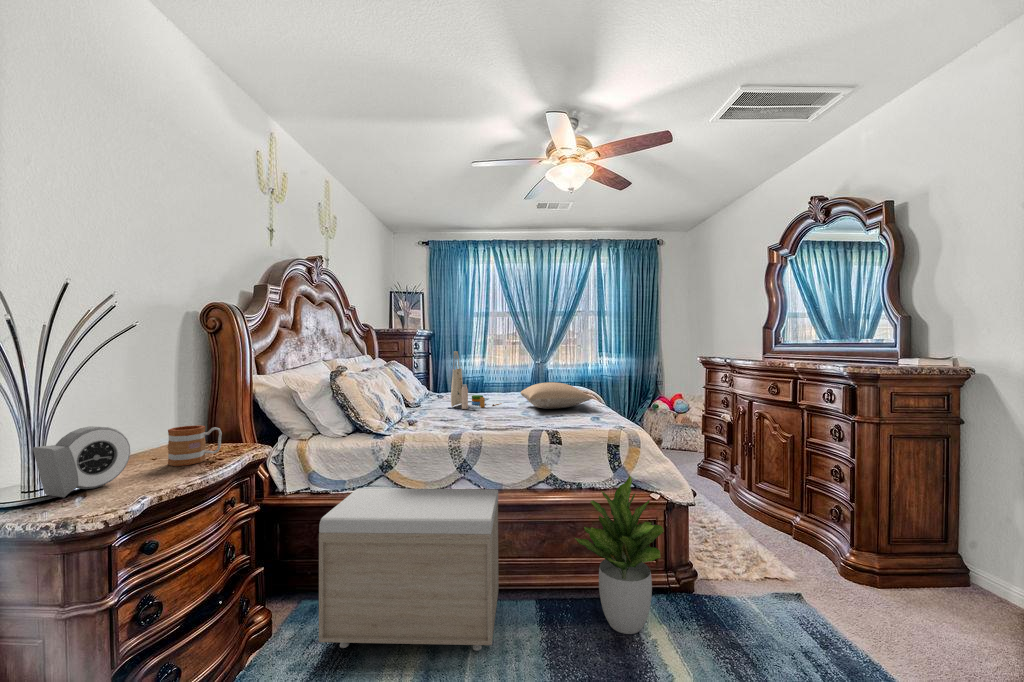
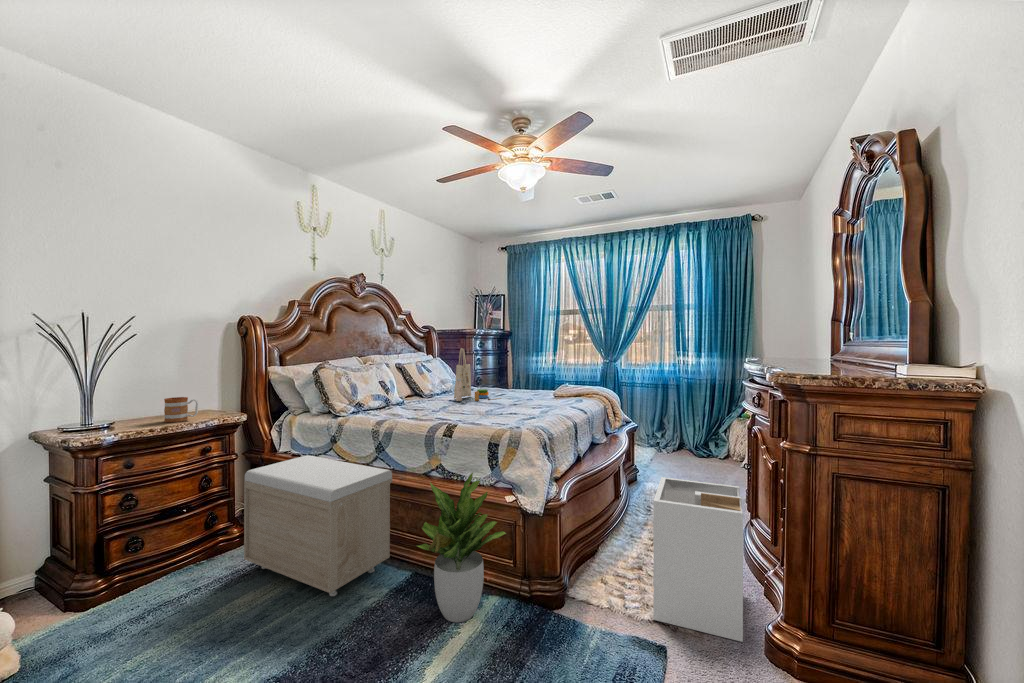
pillow: present [521,382,592,409] -> none [489,381,563,406]
alarm clock: present [33,426,130,497] -> none [70,393,127,432]
laundry hamper: none [728,459,834,581] -> present [653,477,743,642]

